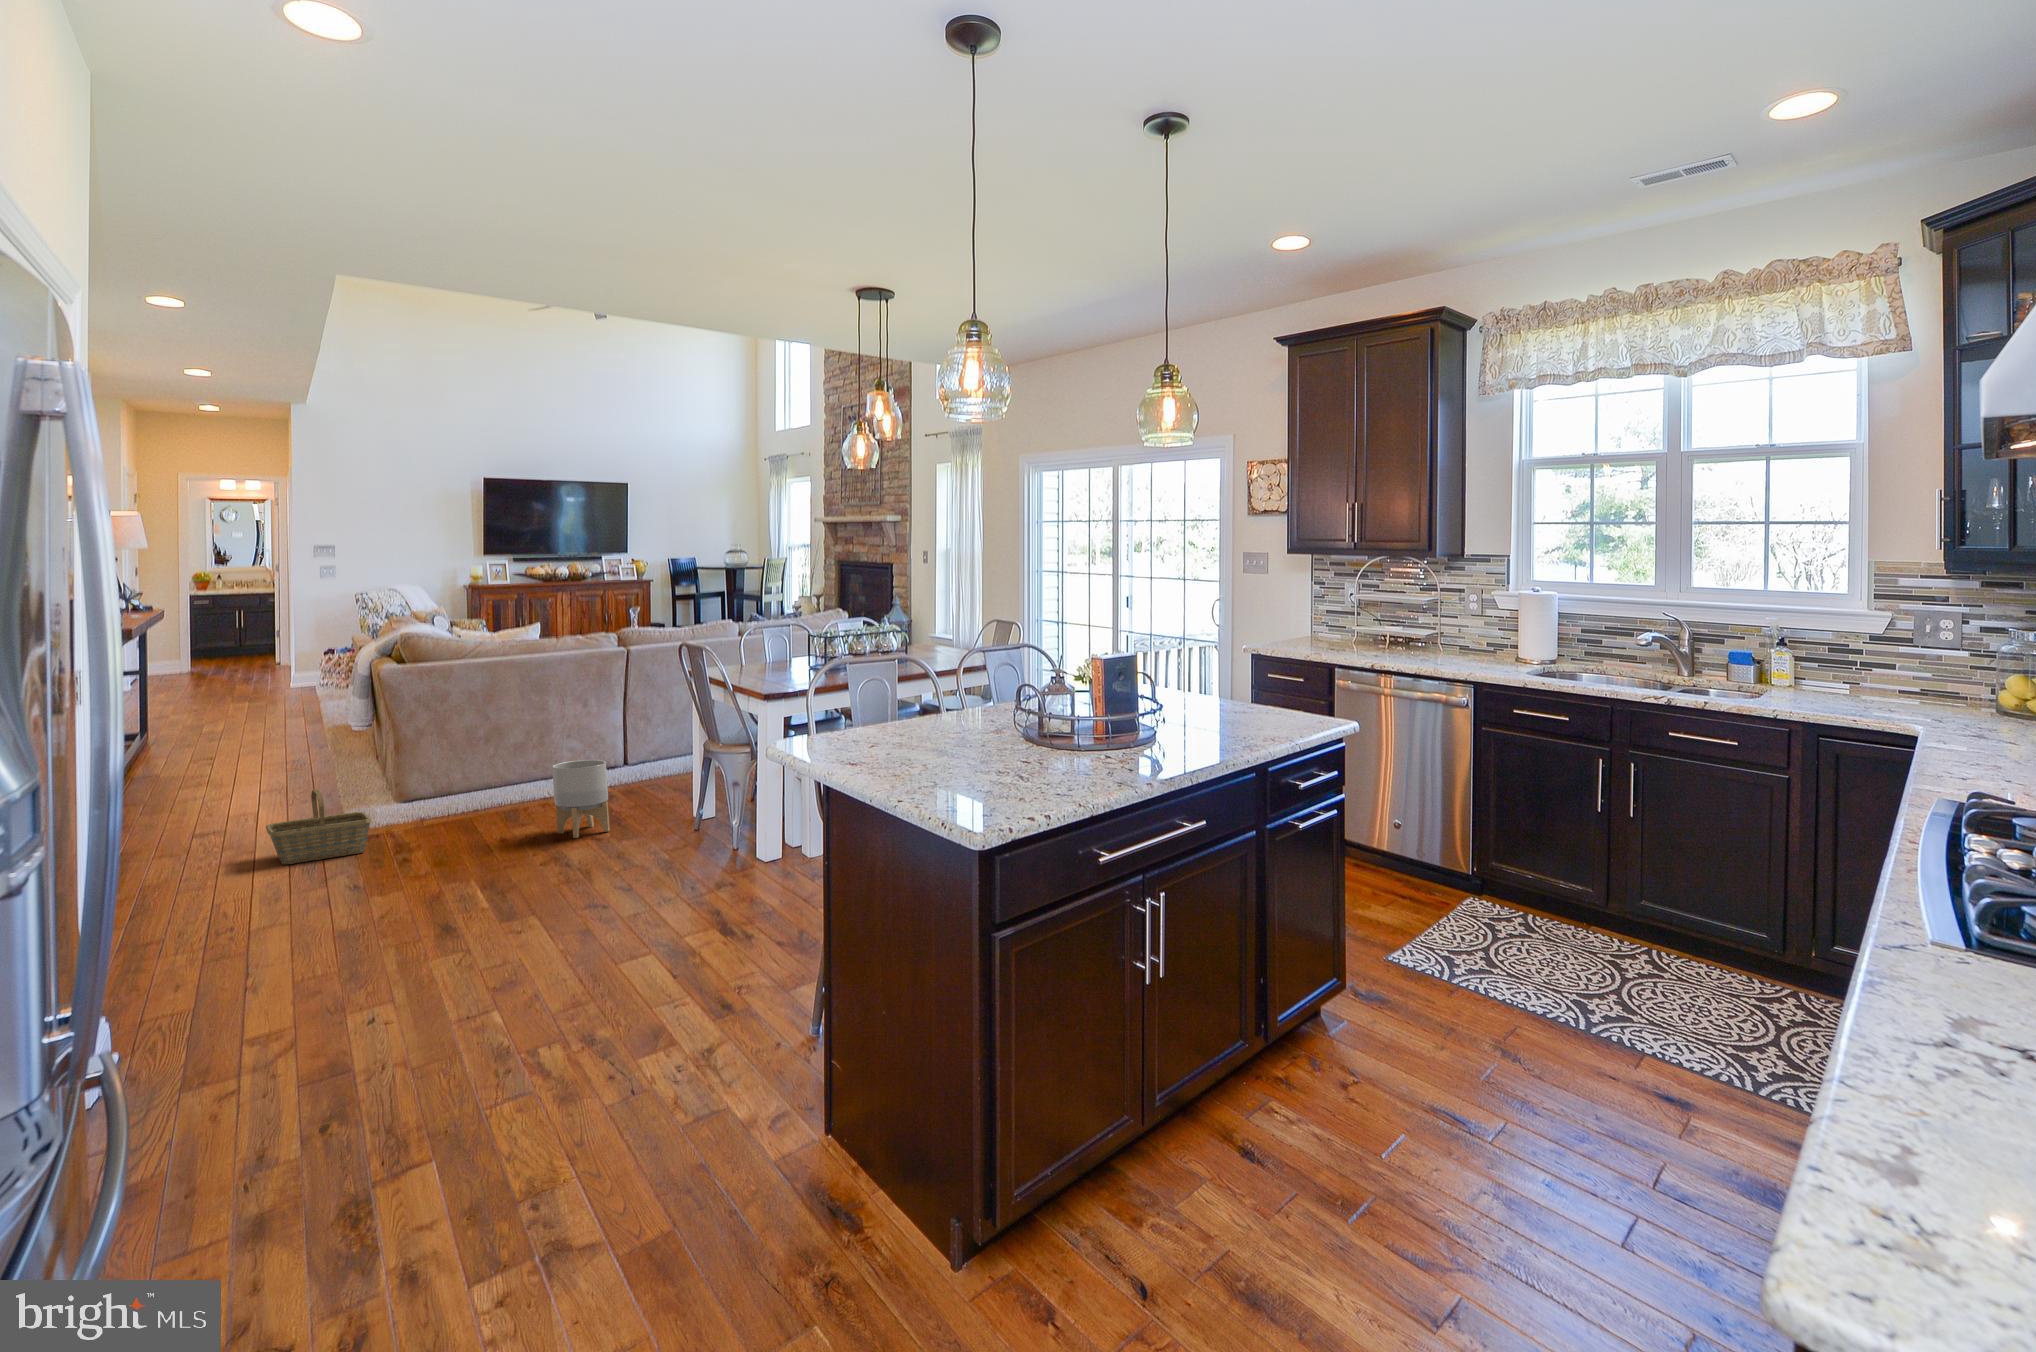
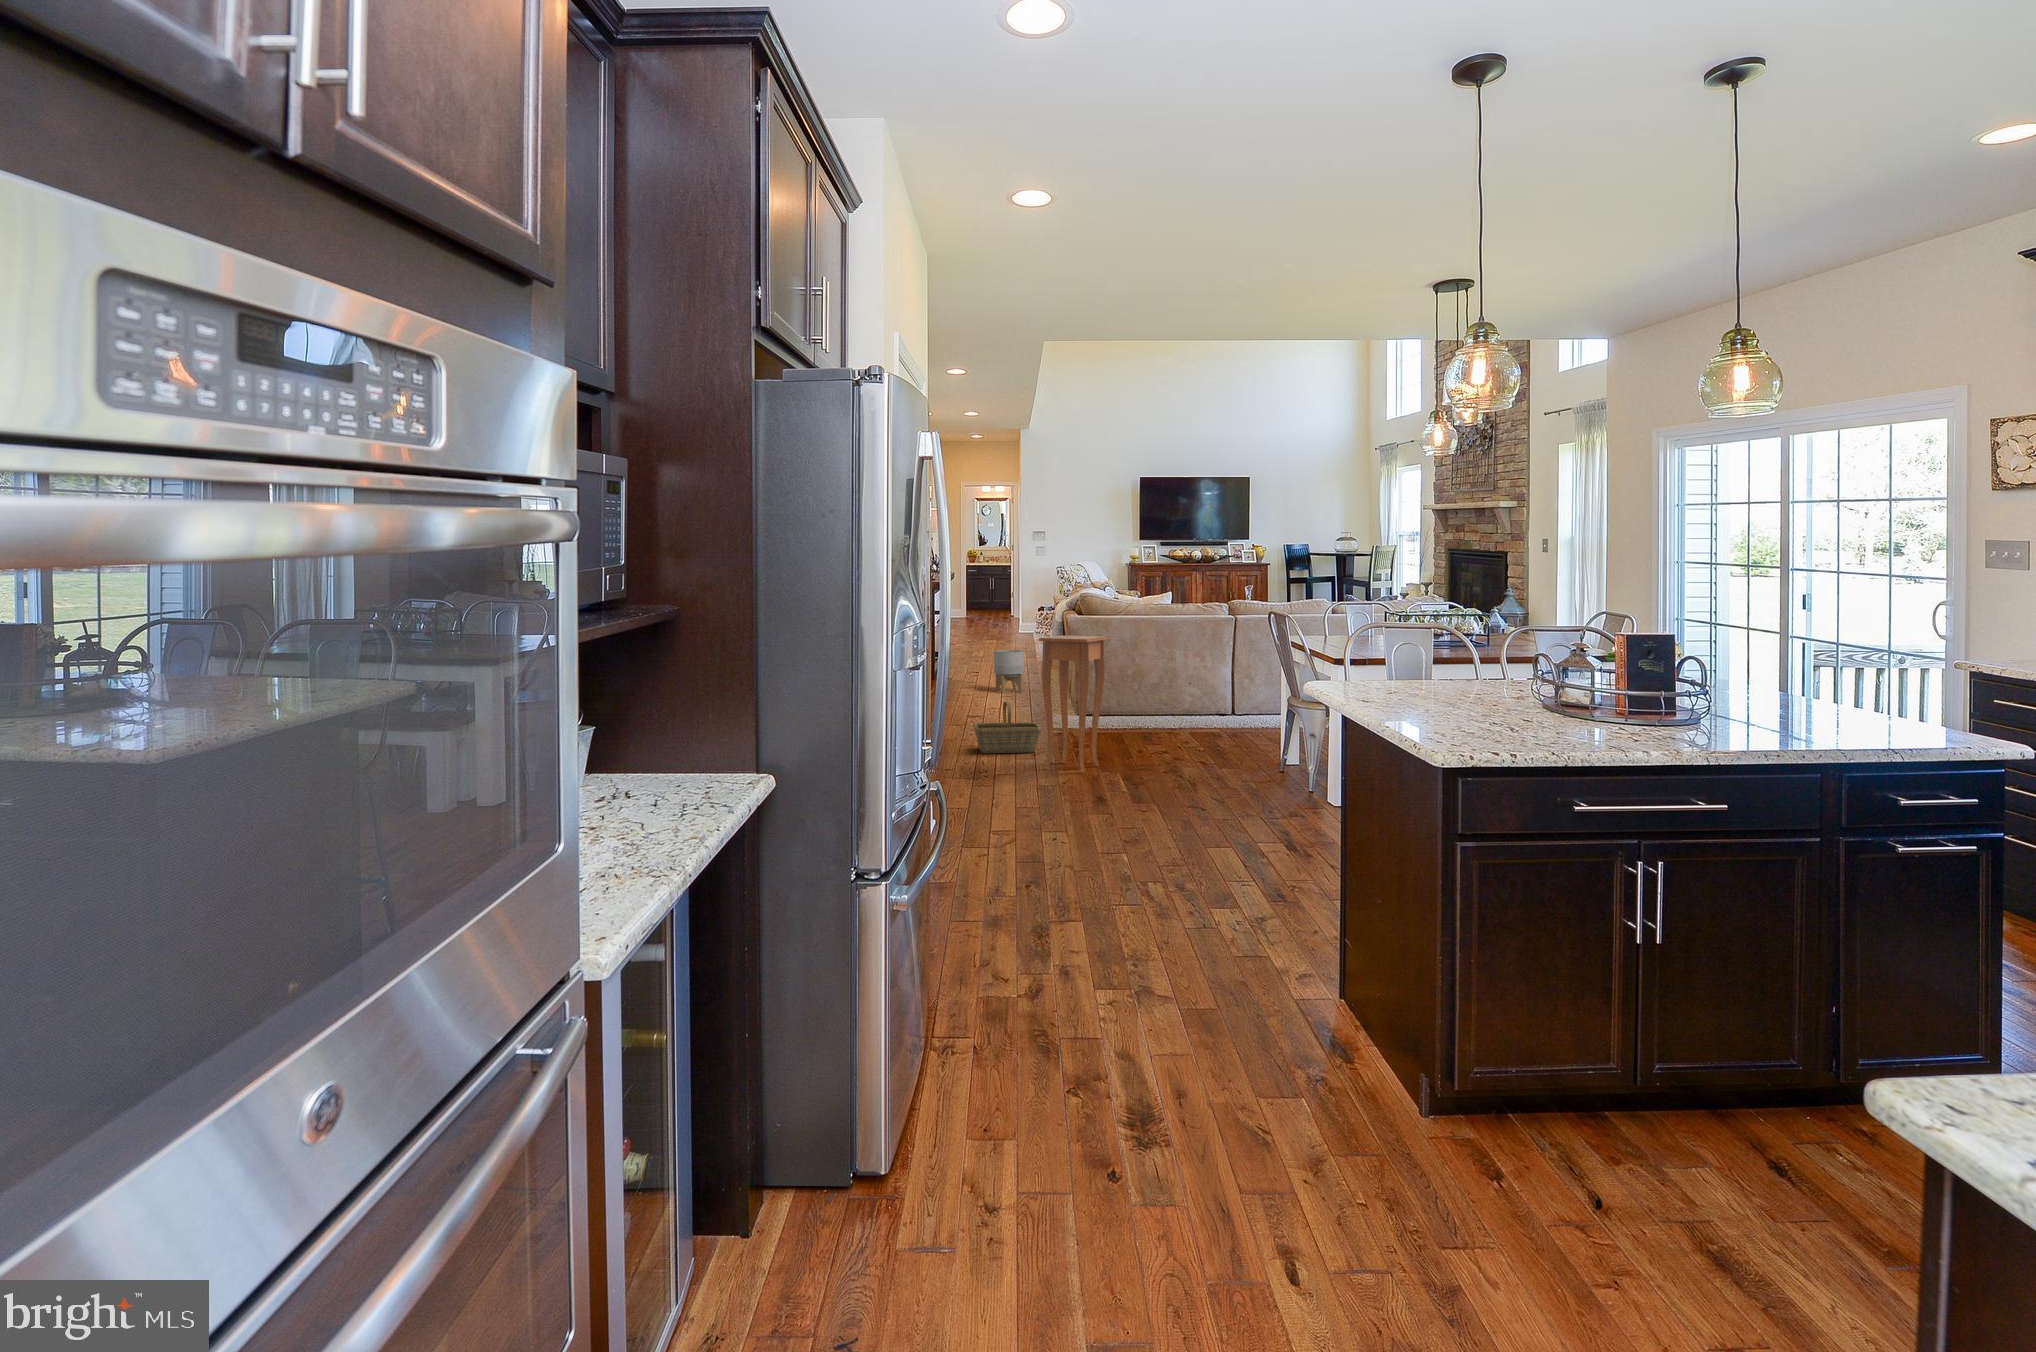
side table: none [357,697,459,878] -> present [1039,636,1107,772]
planter: present [552,760,610,838] -> present [994,650,1024,693]

